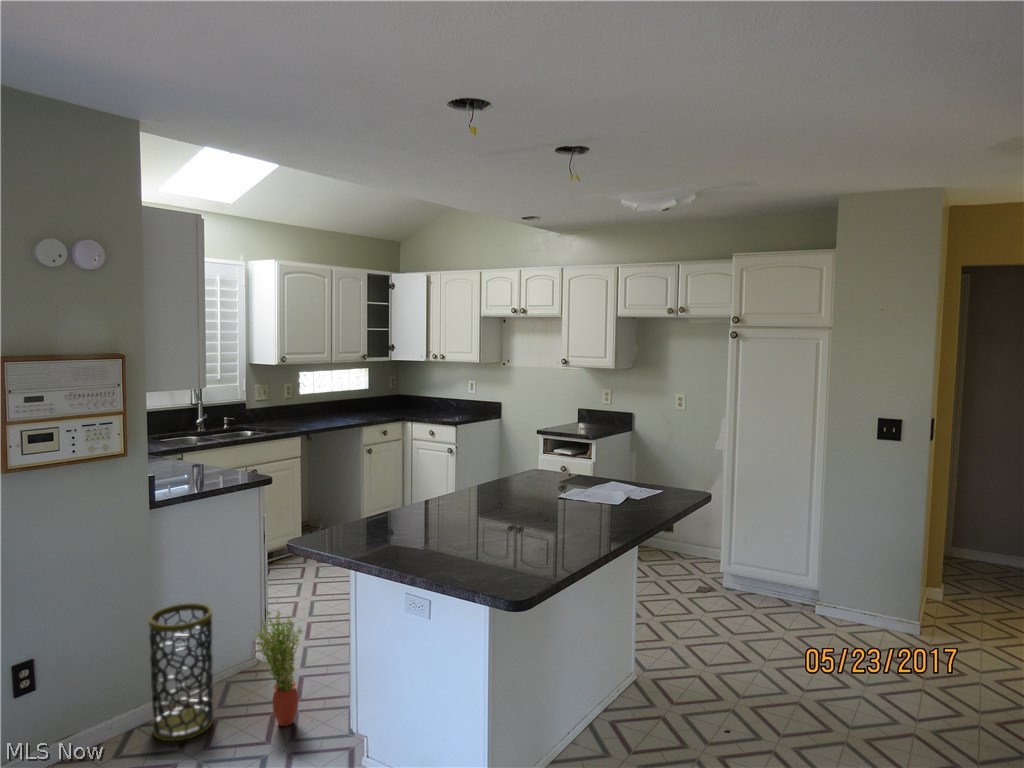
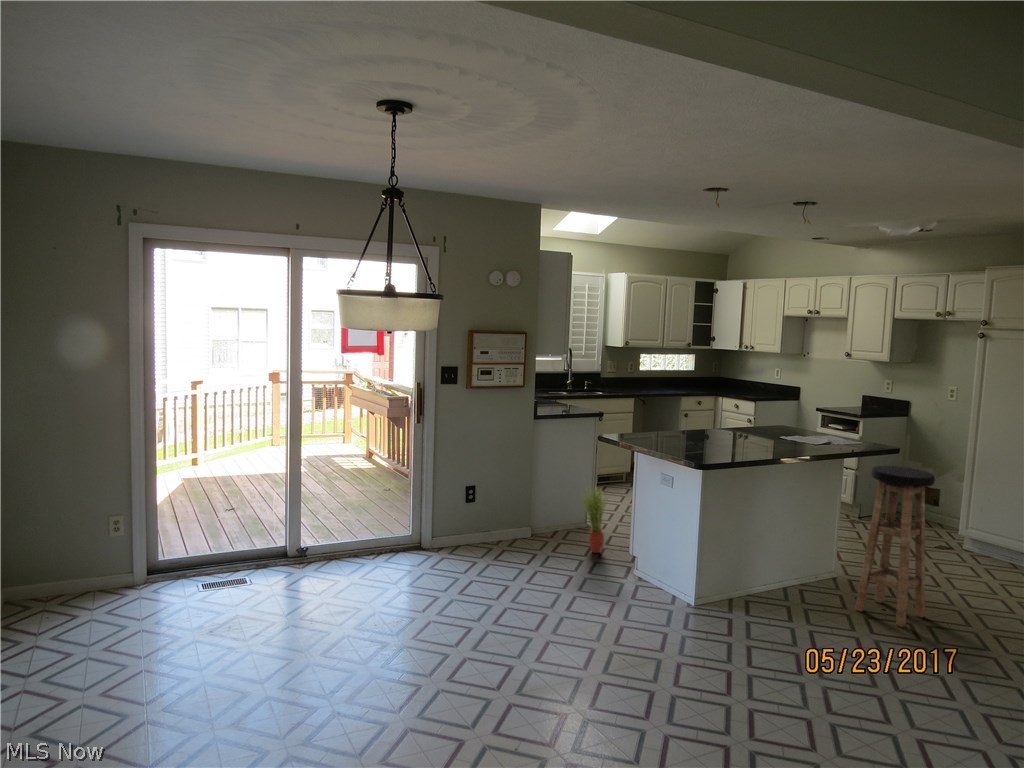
bar stool: none [681,518,767,745] -> present [855,466,935,627]
trash can: present [149,603,213,741] -> none [527,475,561,547]

